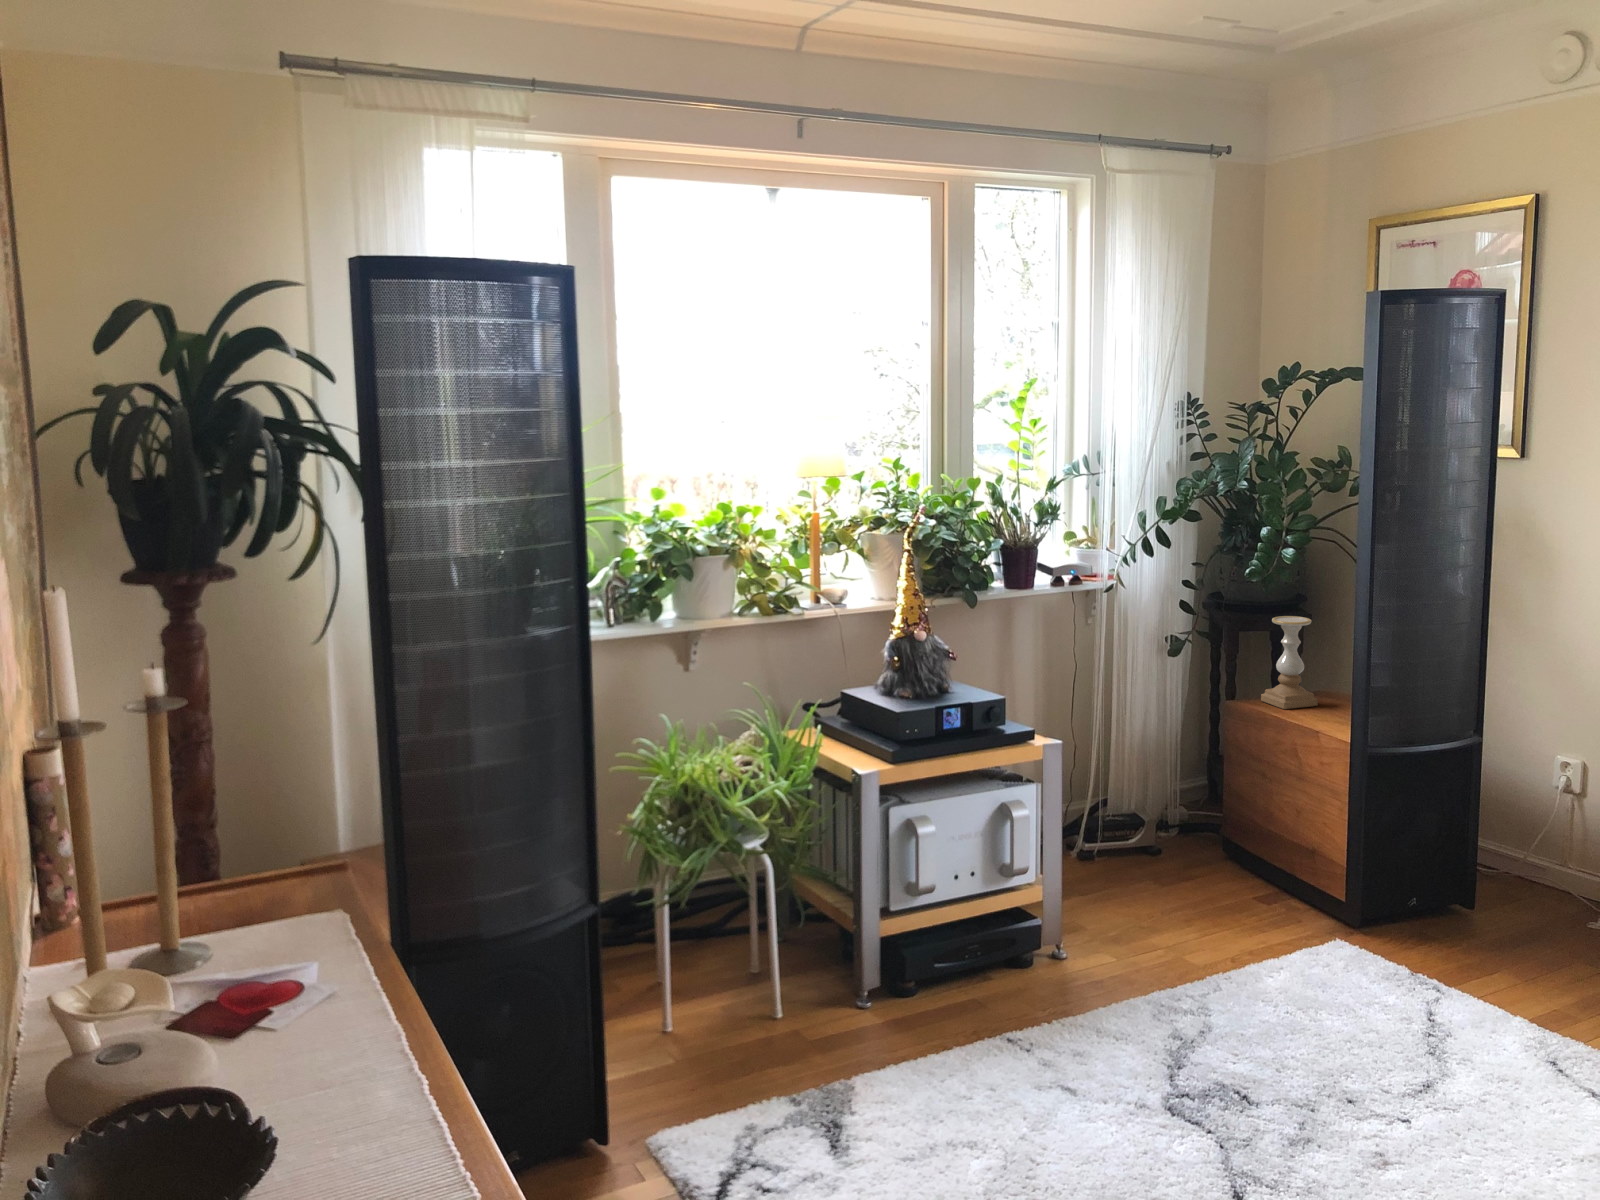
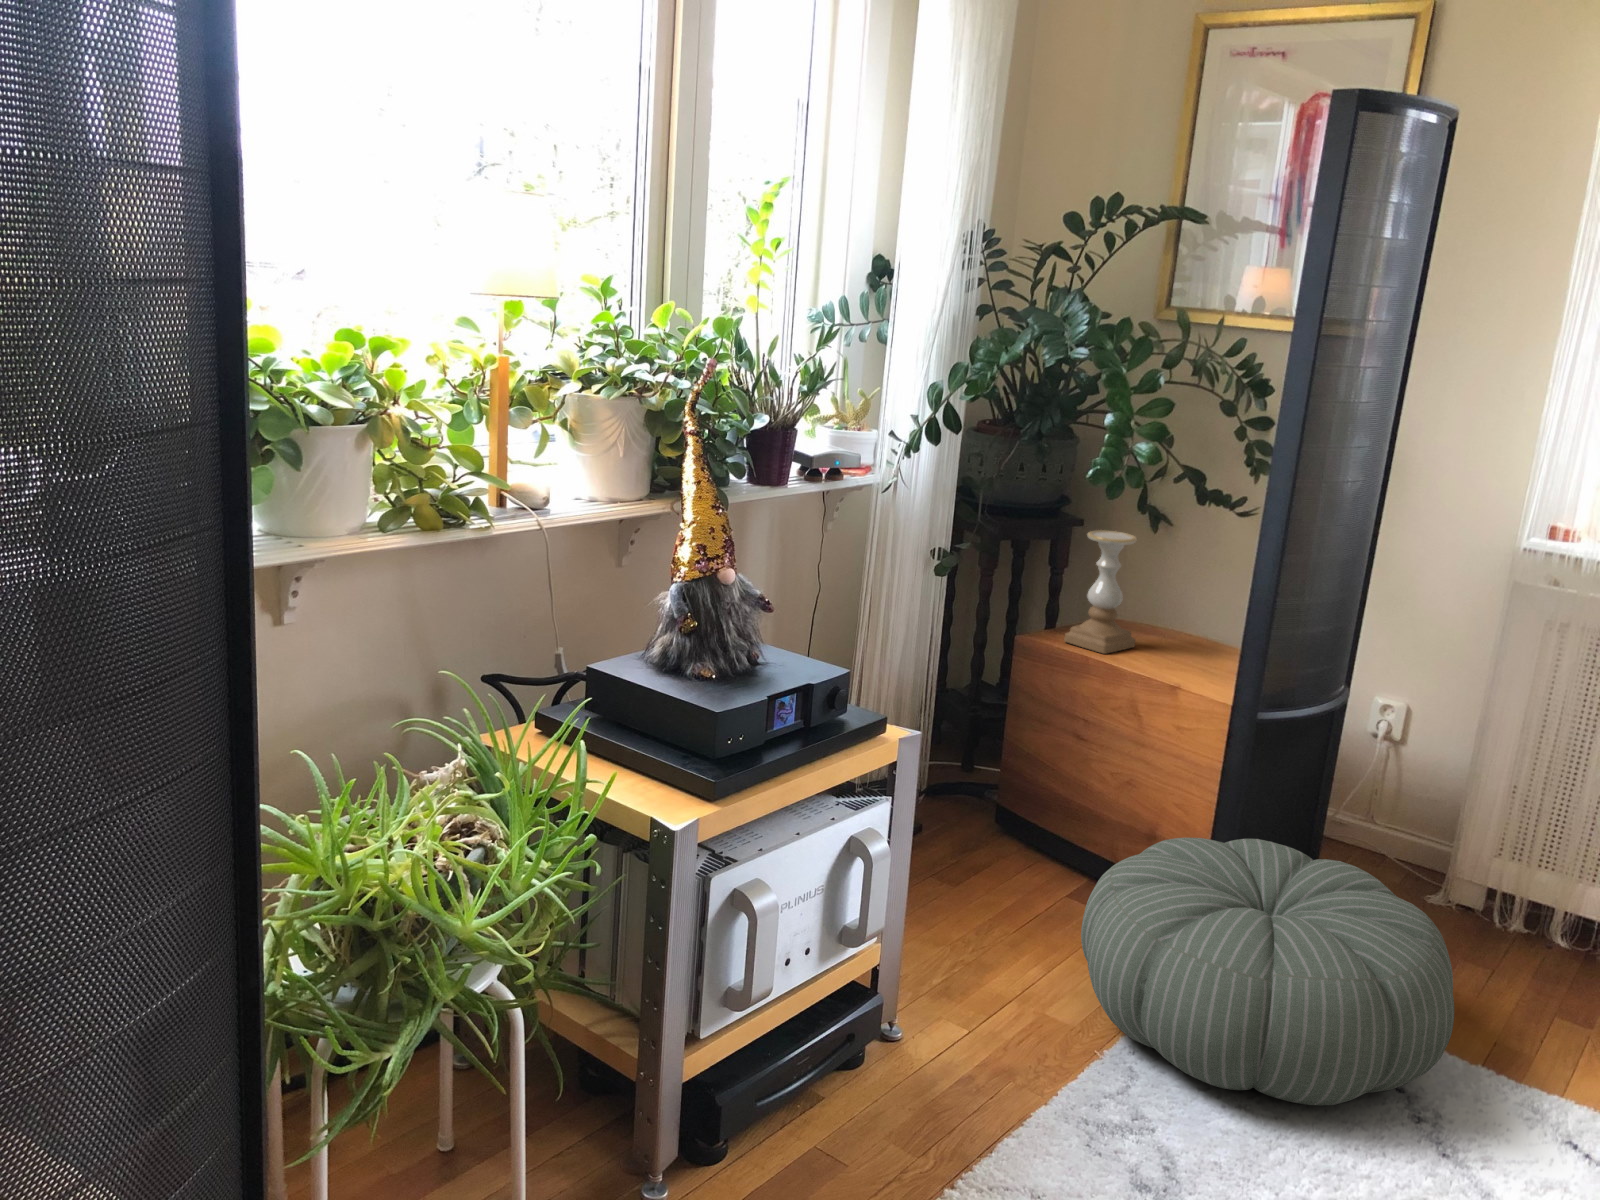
pouf: none [1198,842,1485,1025] -> present [1081,838,1454,1105]

